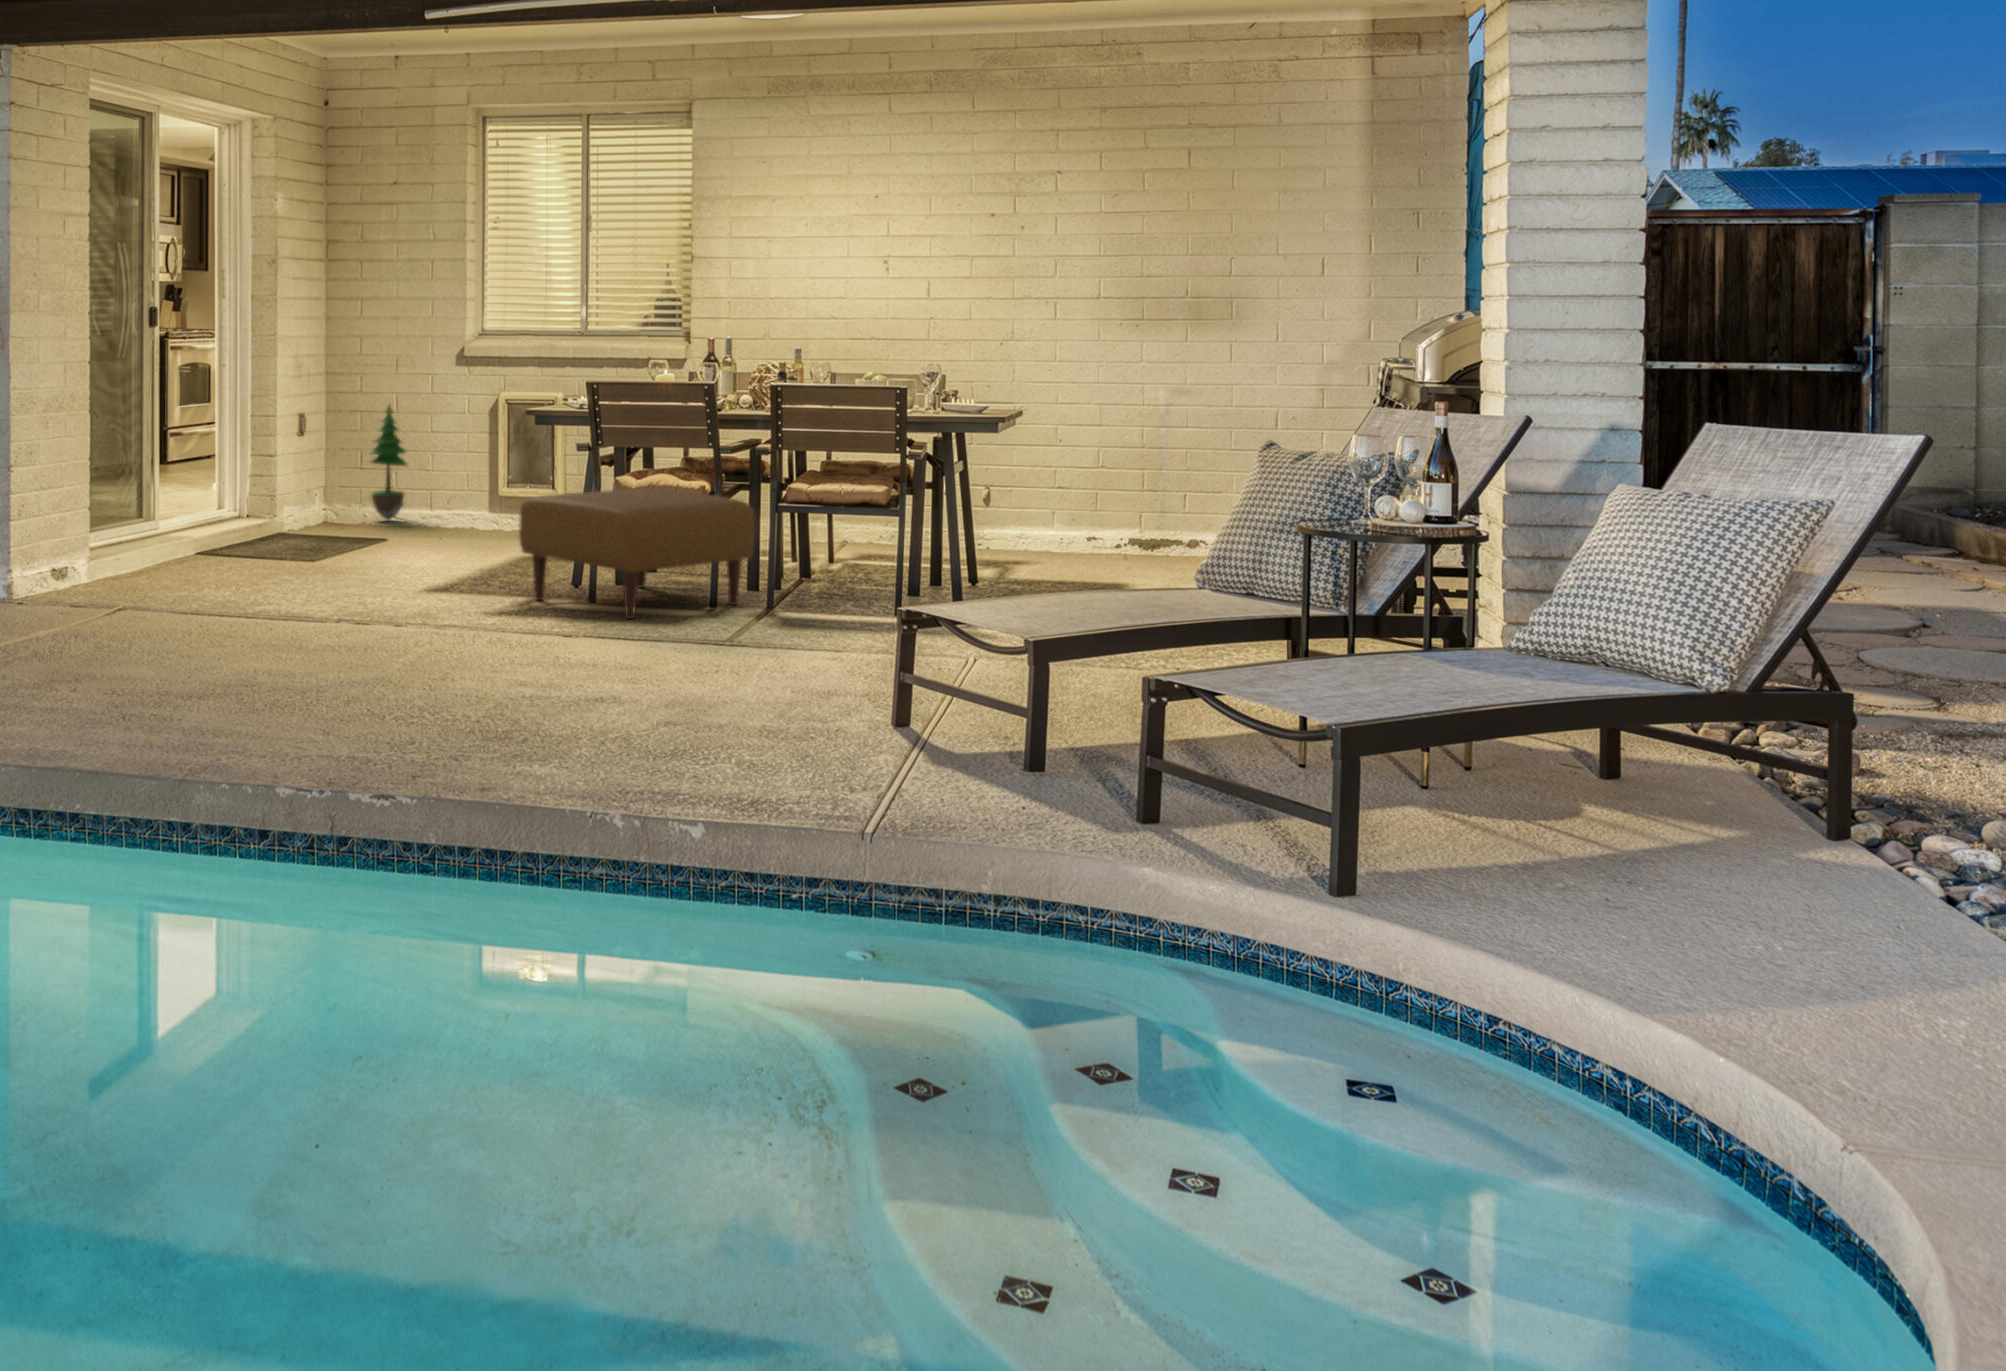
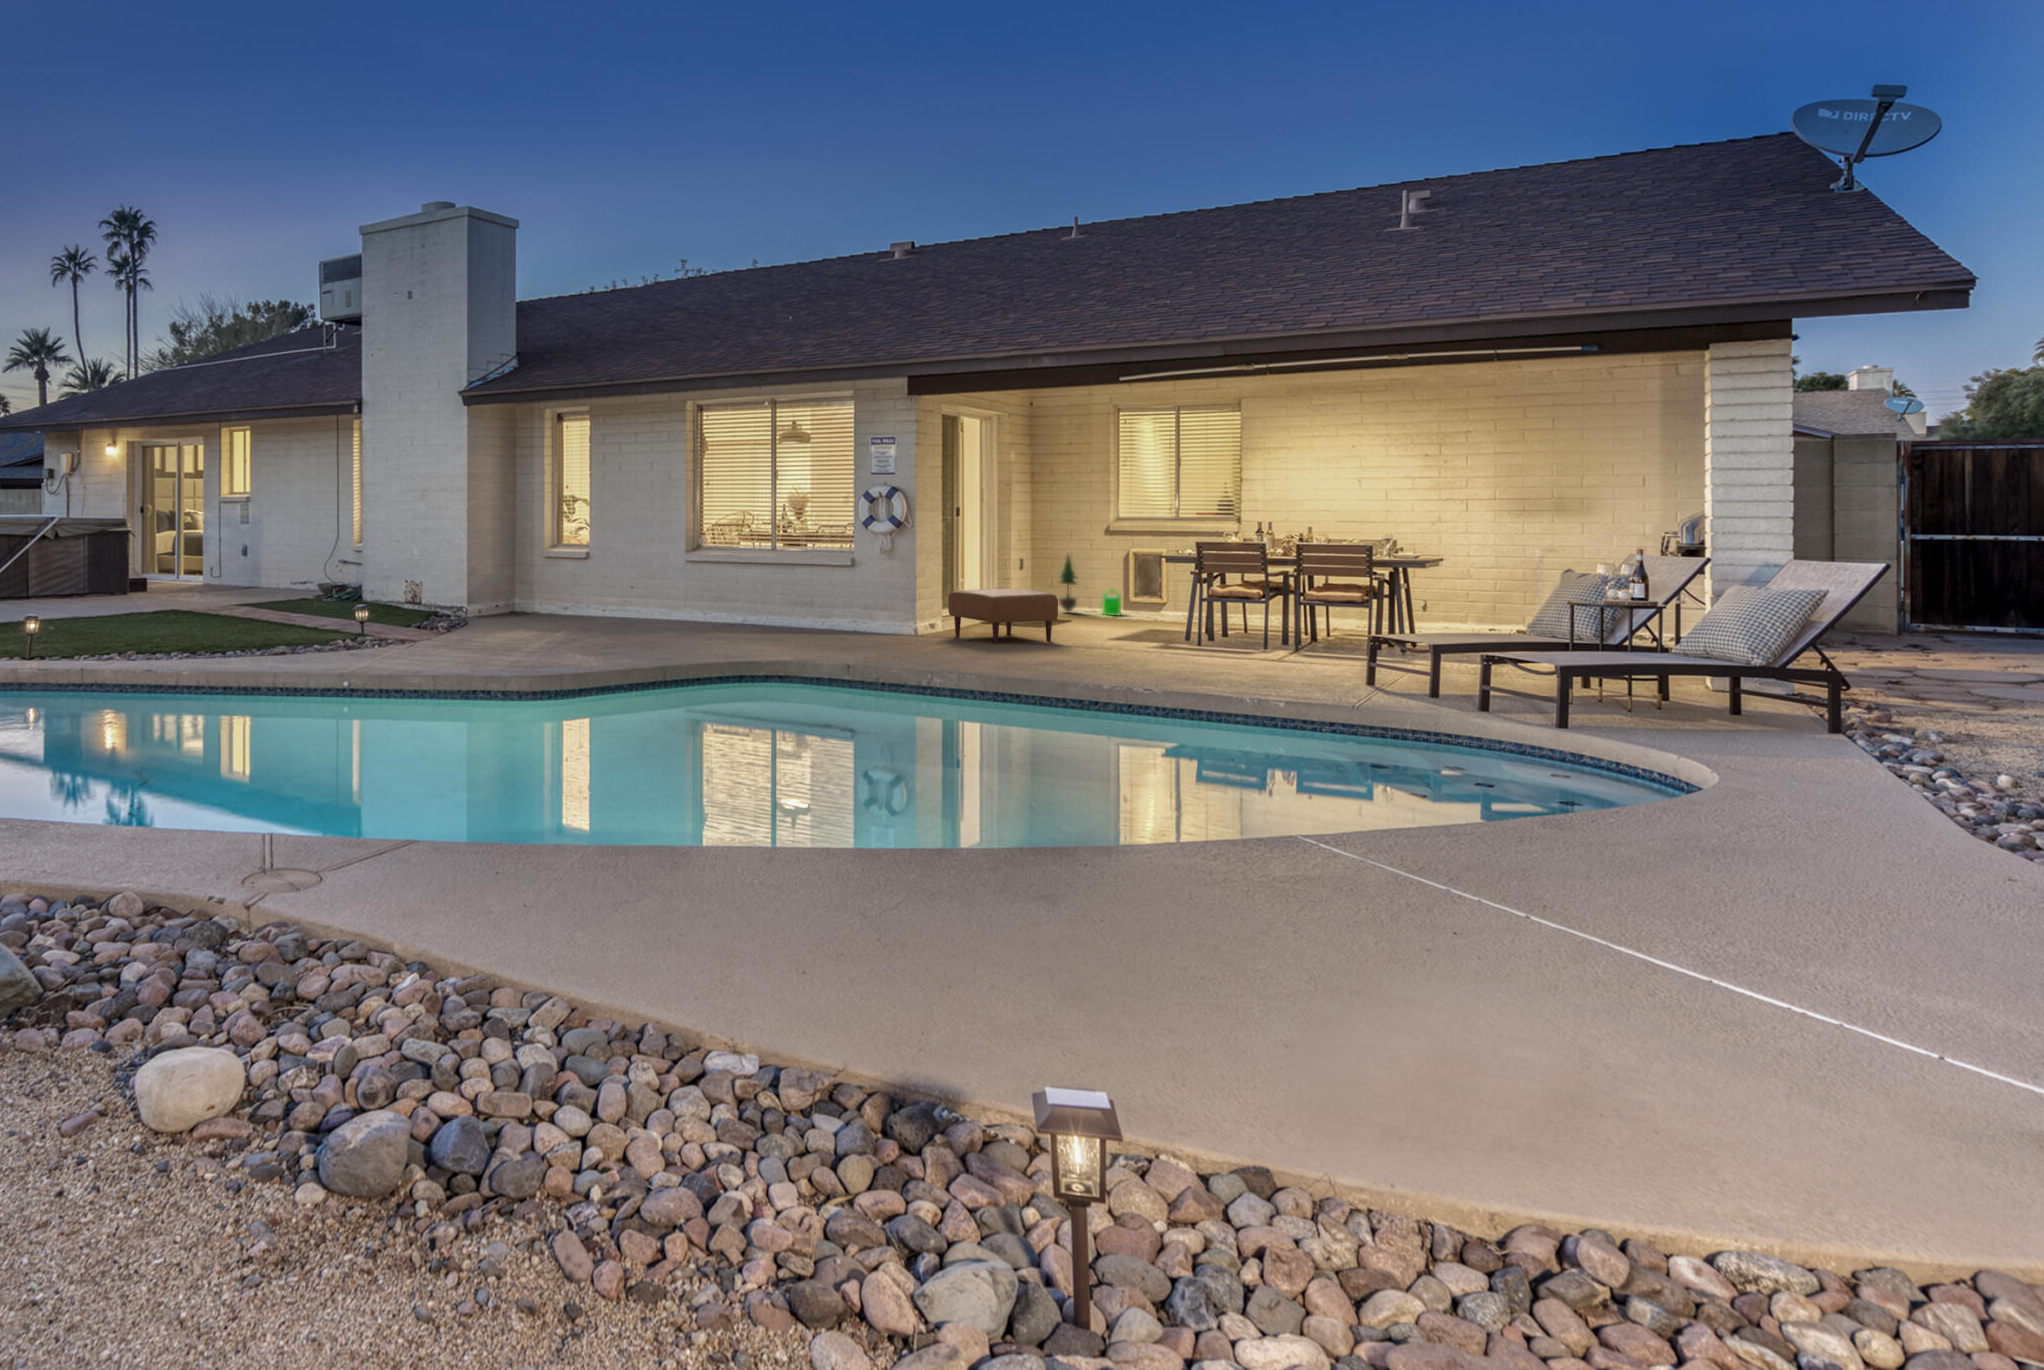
watering can: none [447,474,485,525] -> present [1103,590,1121,615]
ottoman: present [519,488,754,619] -> present [948,589,1058,643]

